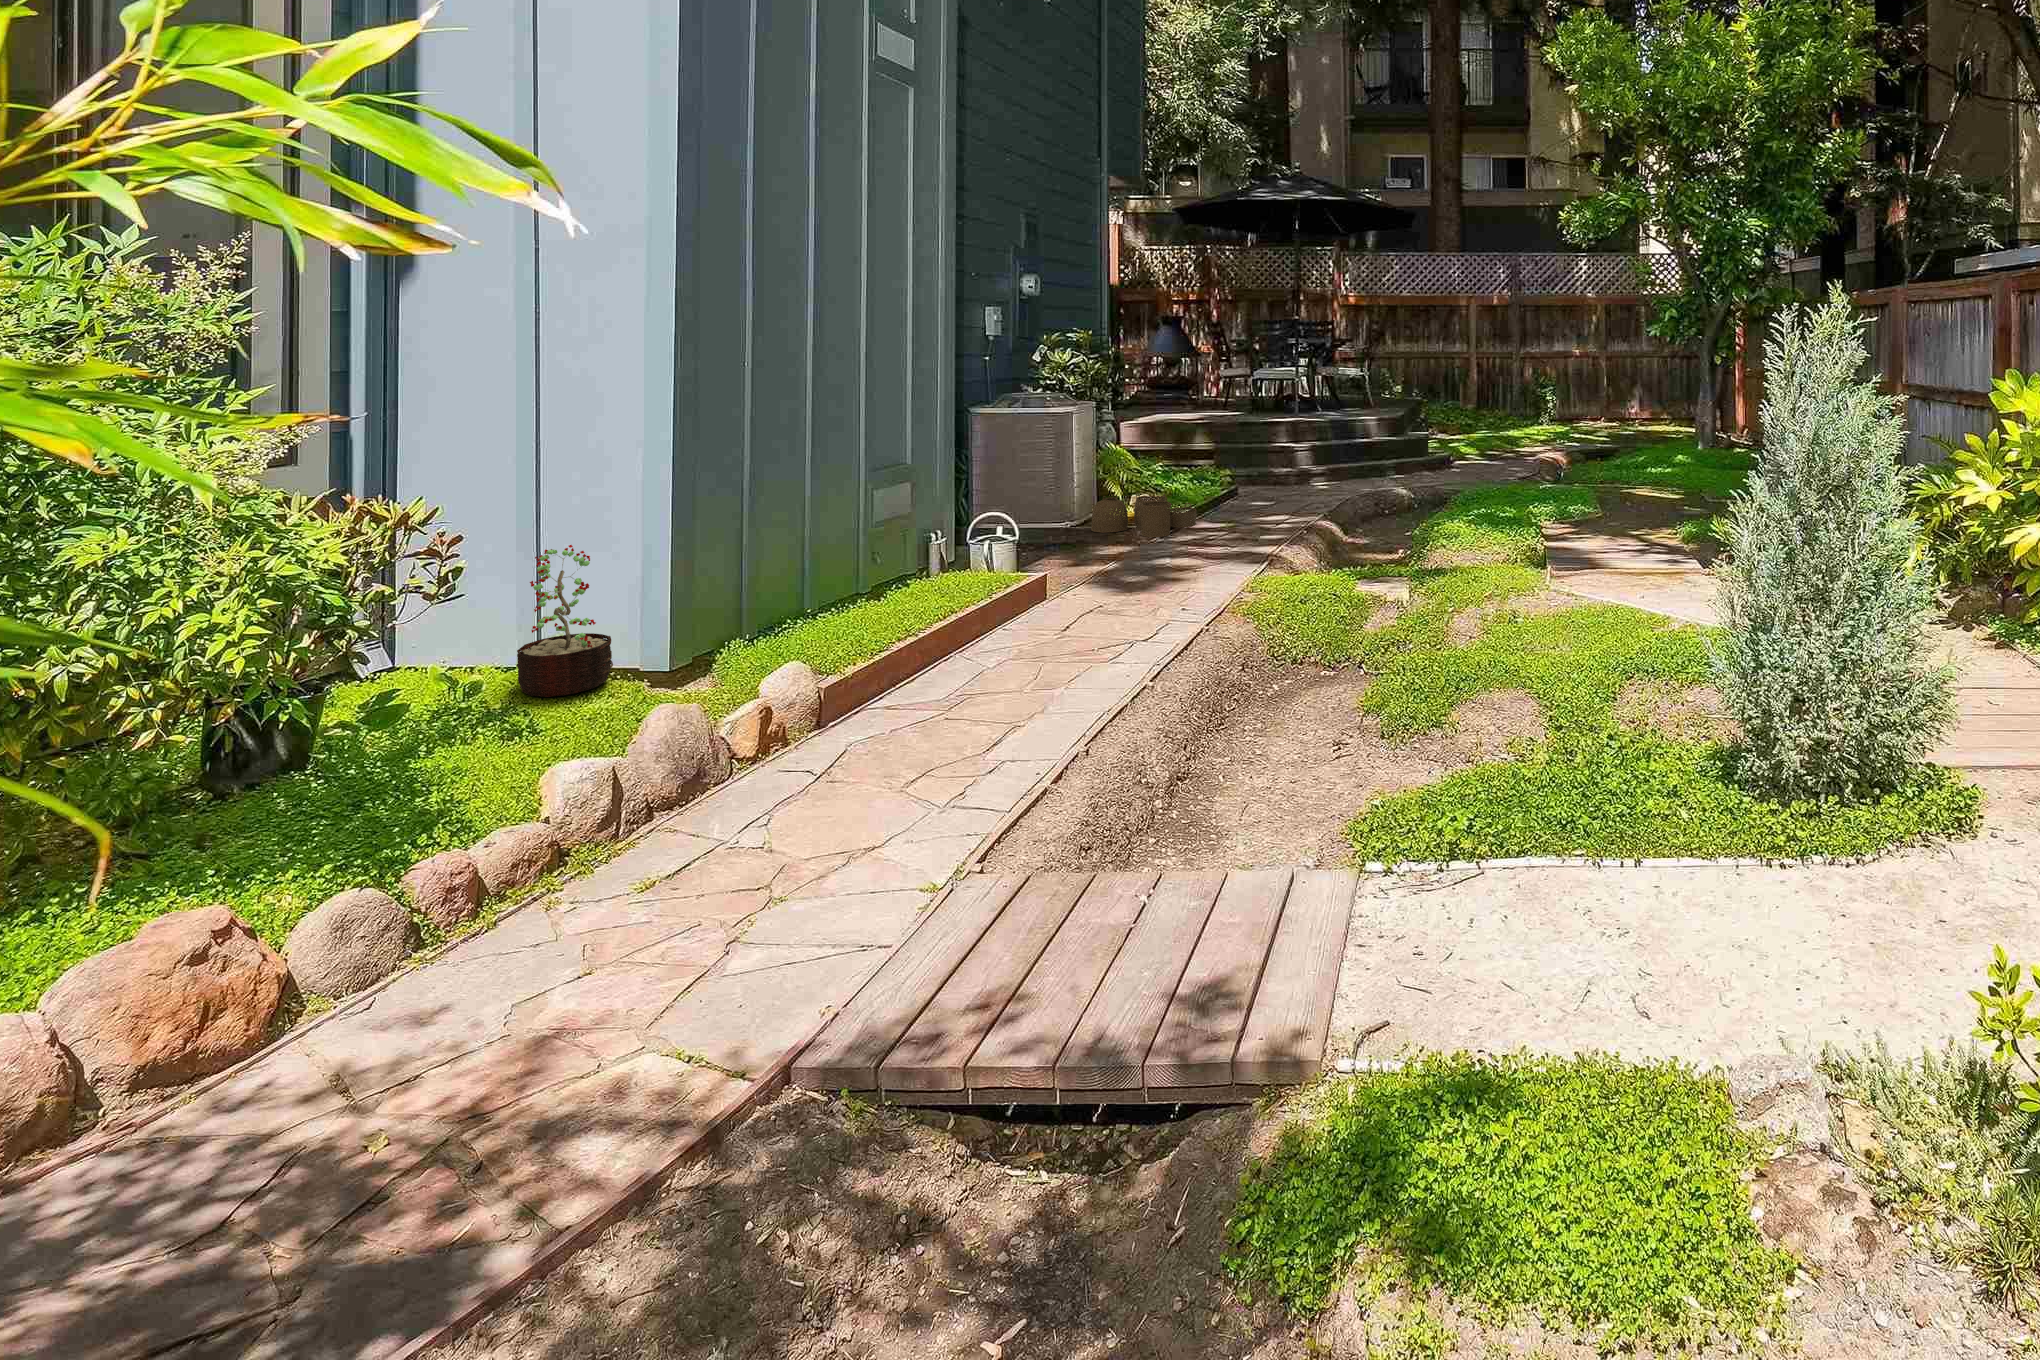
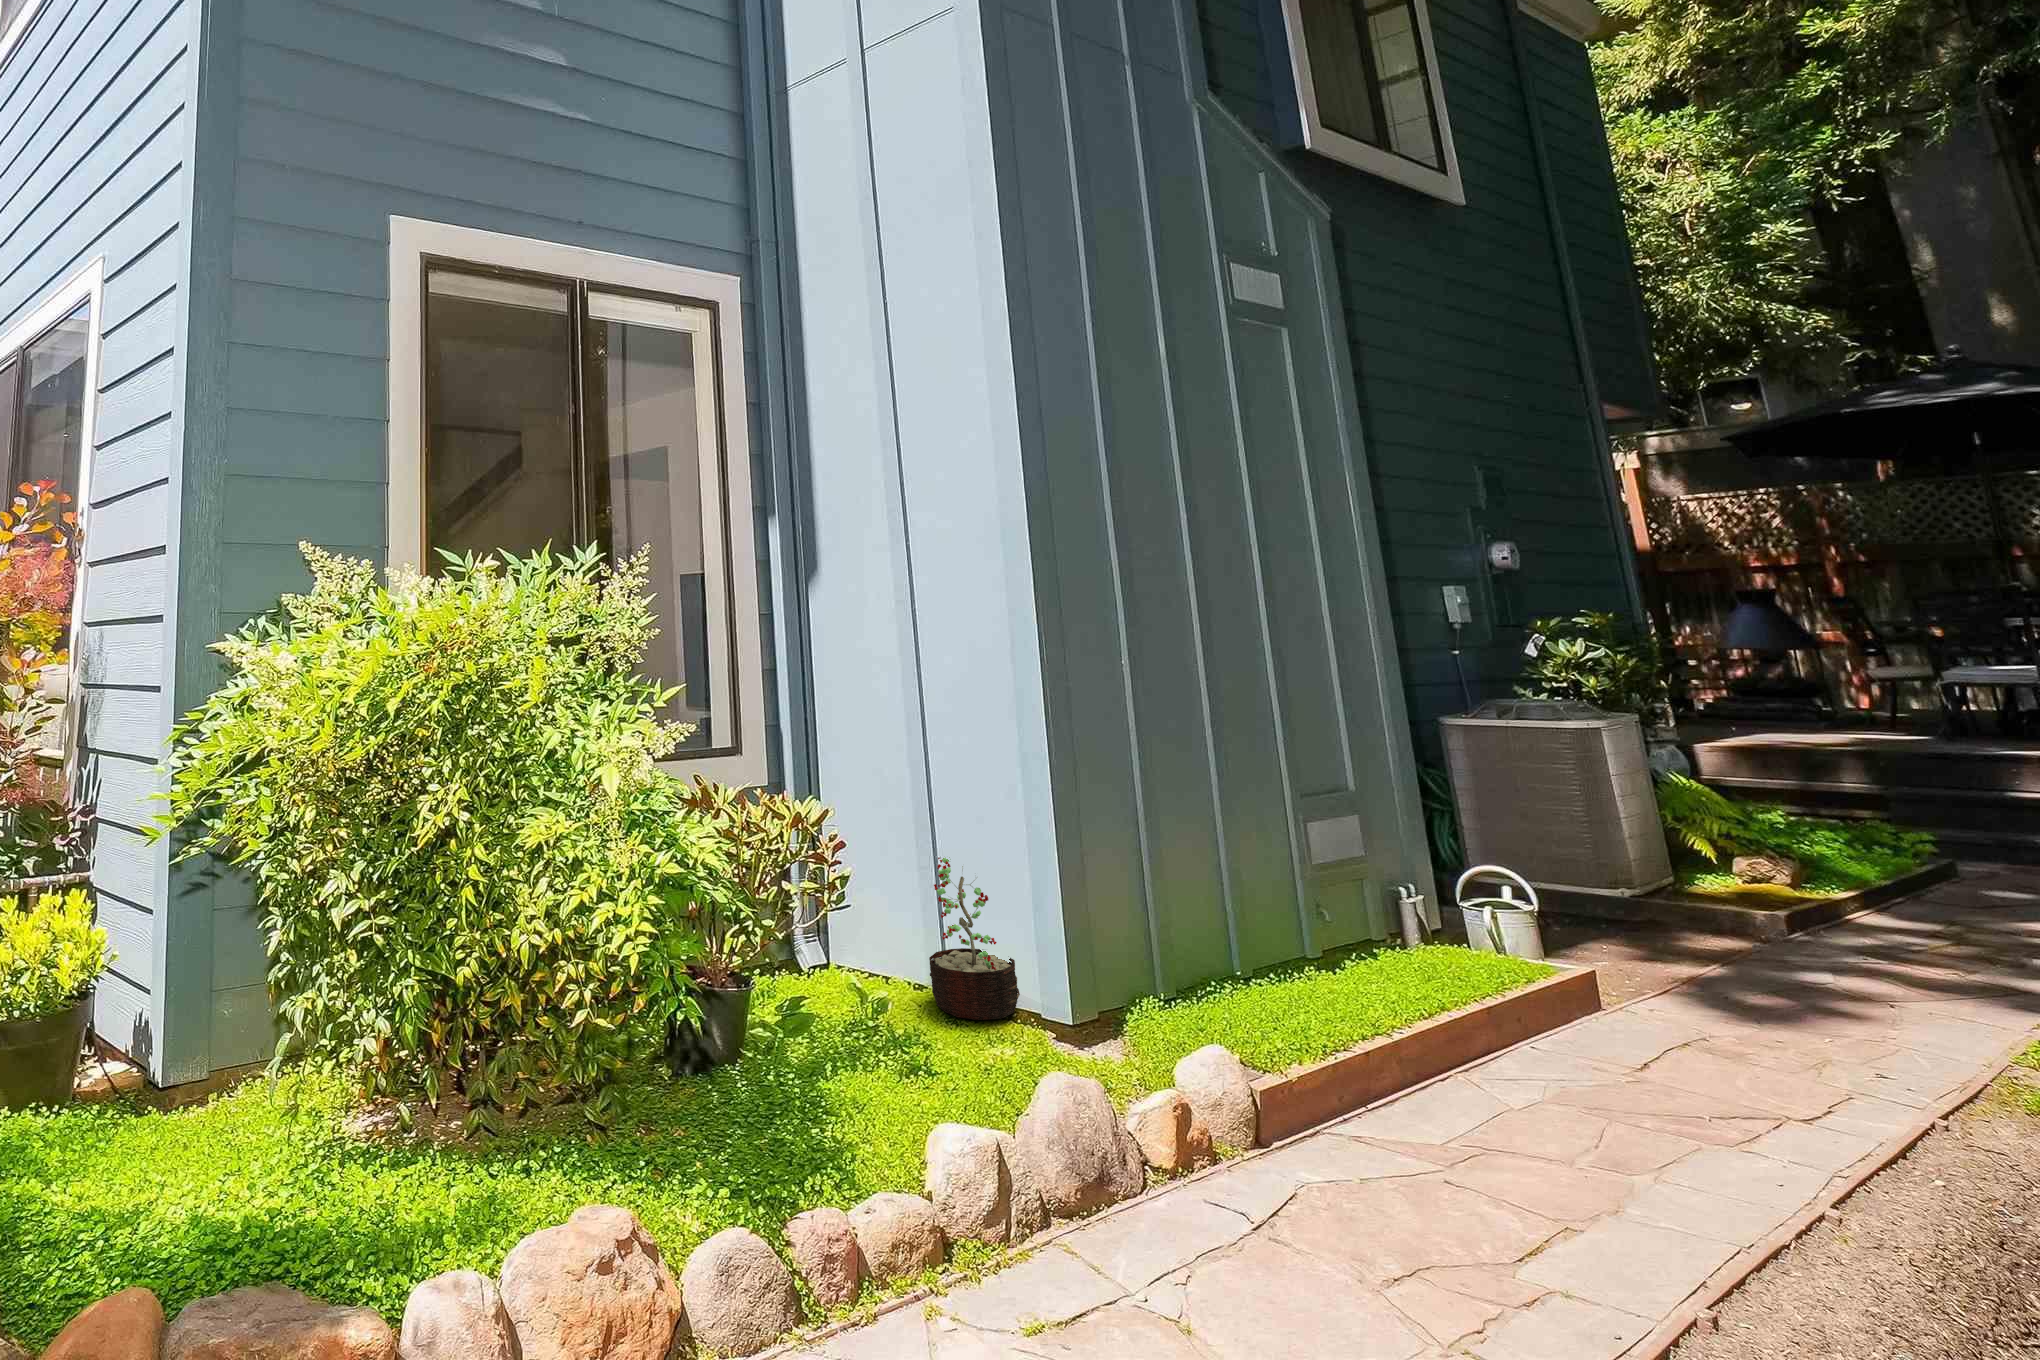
woven basket: present [1091,492,1197,537] -> none [1663,862,1884,945]

